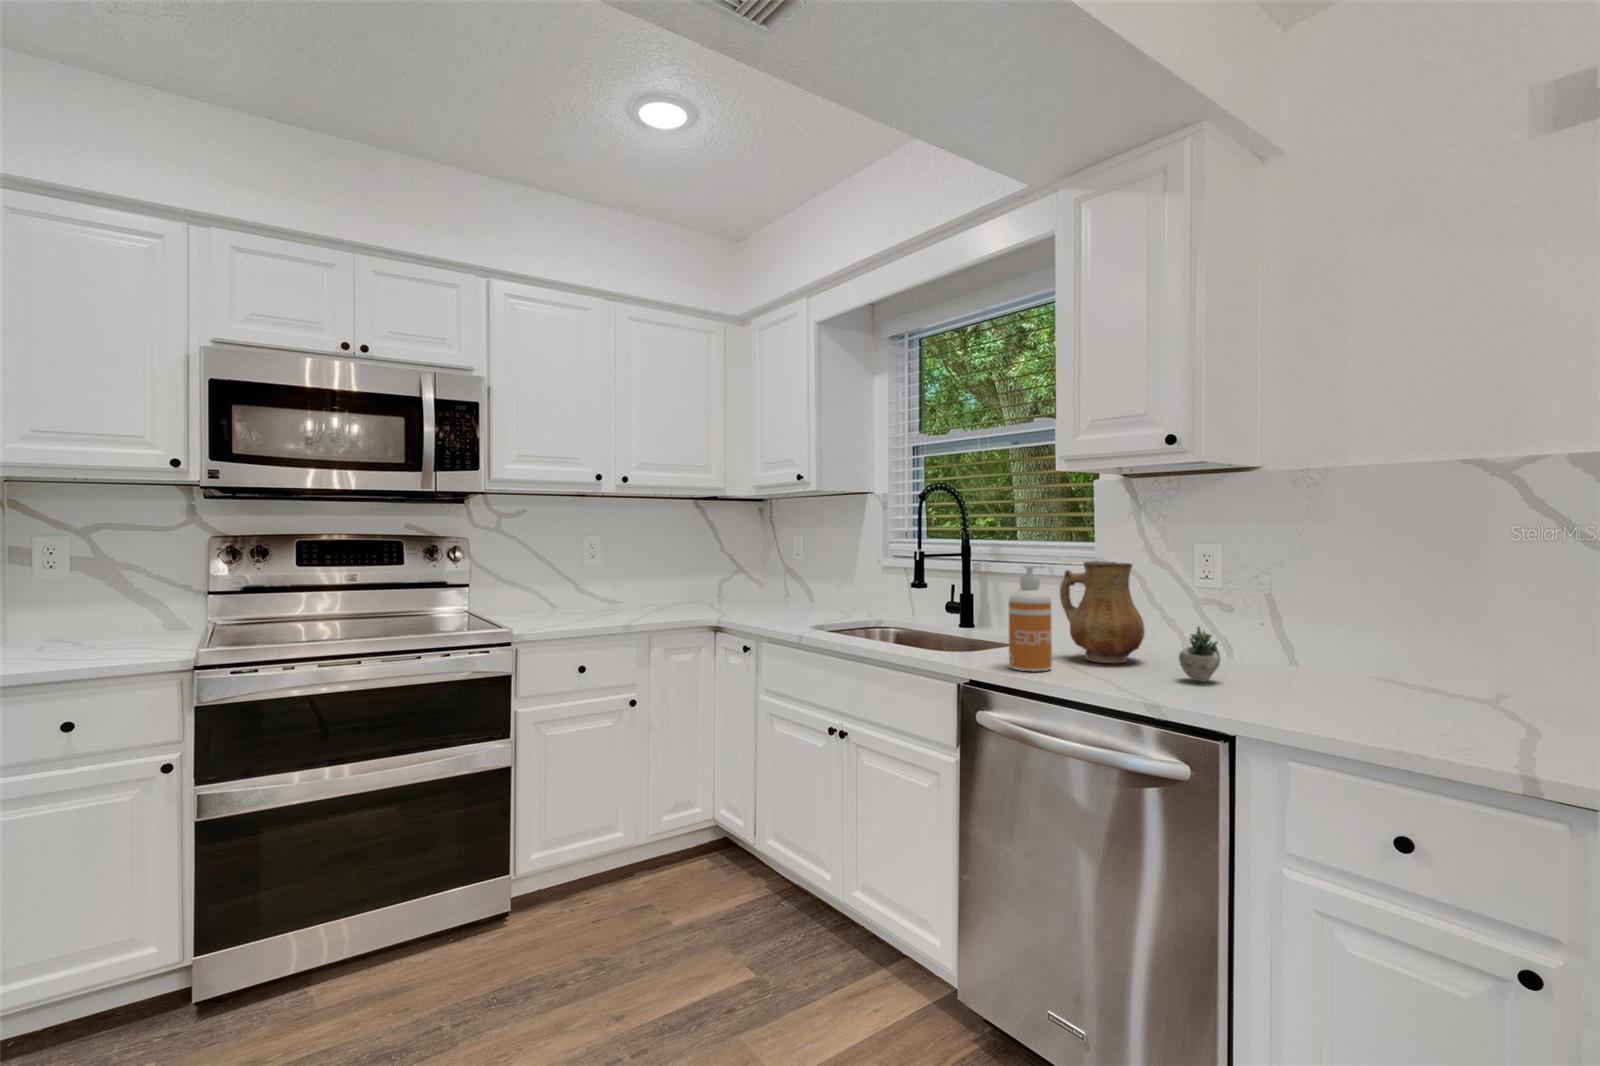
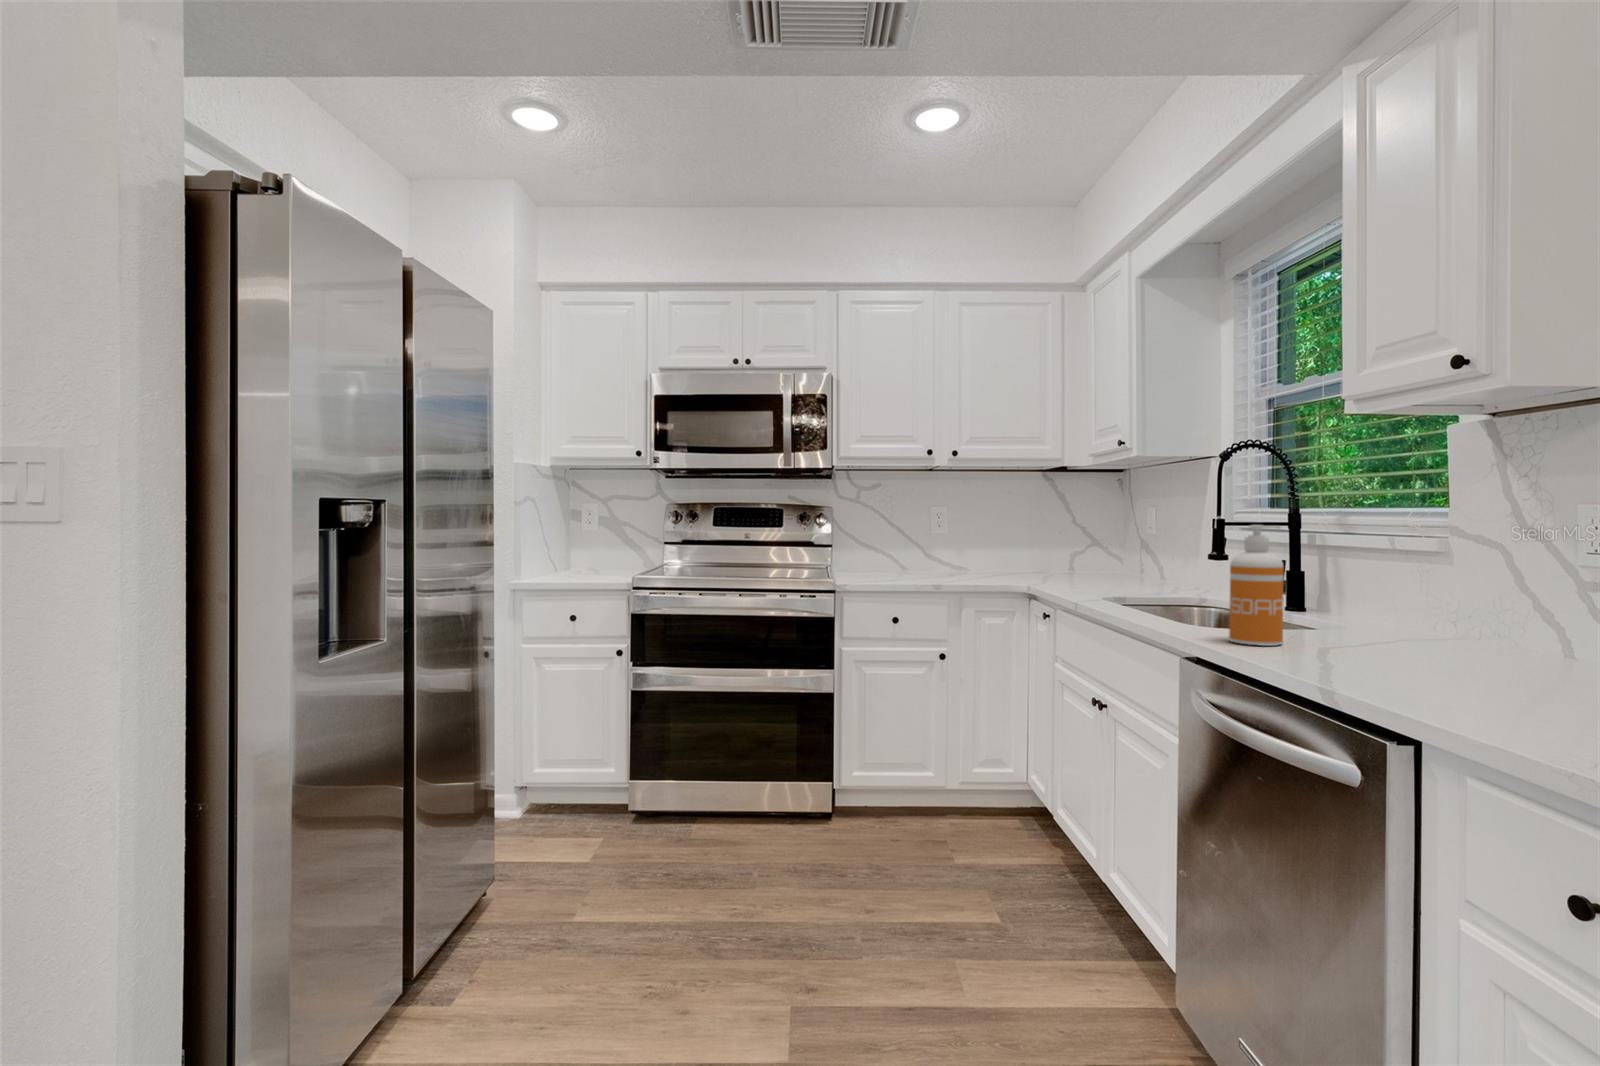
ceramic pitcher: present [1060,561,1144,663] -> none [1330,524,1442,650]
succulent plant: present [1179,623,1263,682] -> none [1426,600,1554,673]

